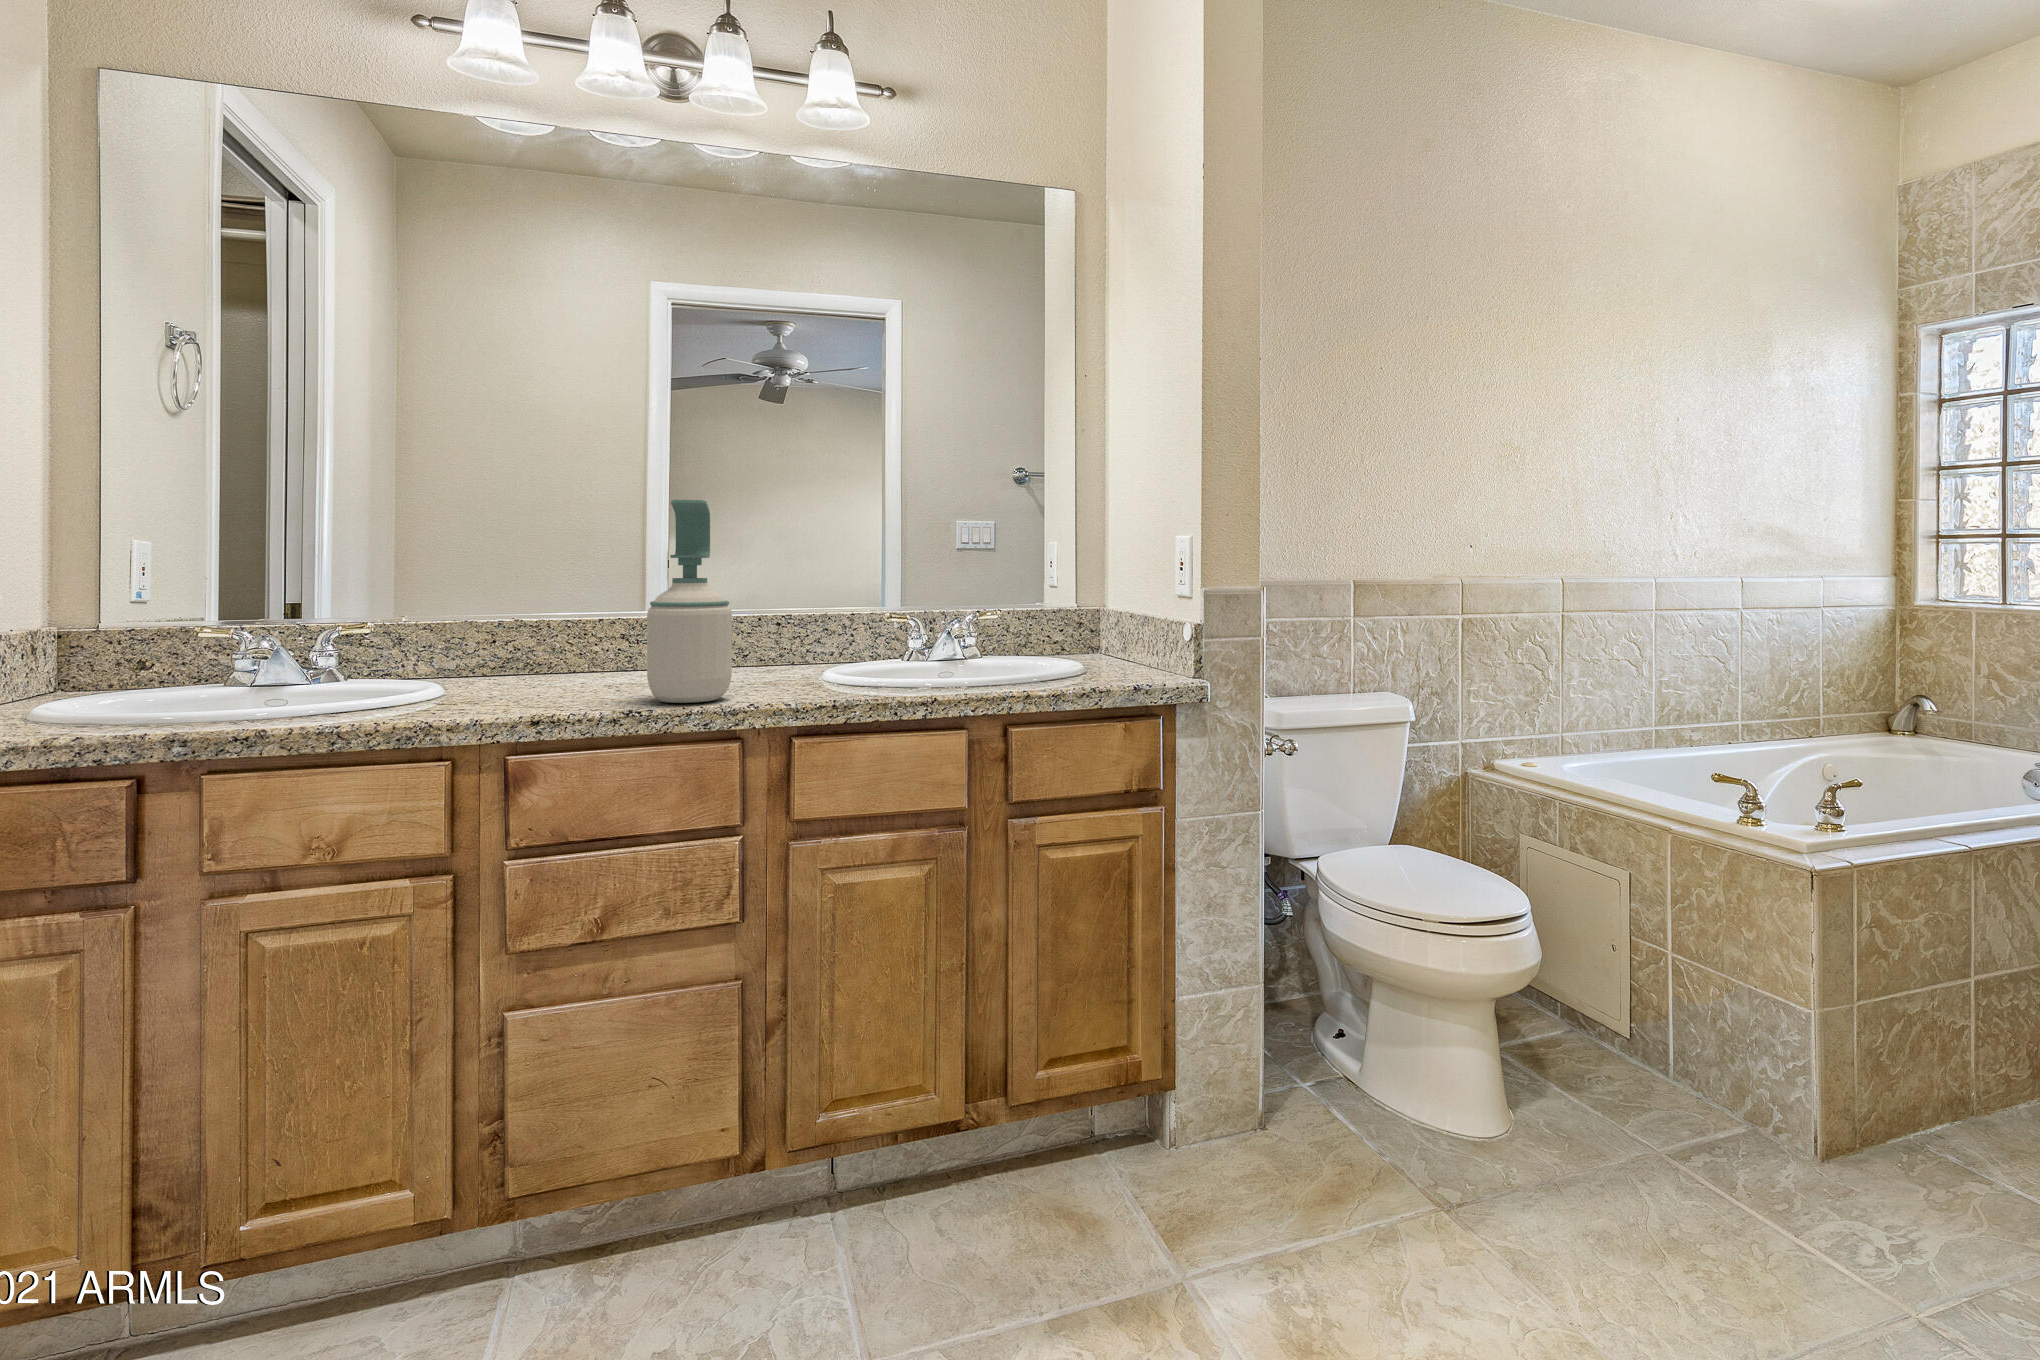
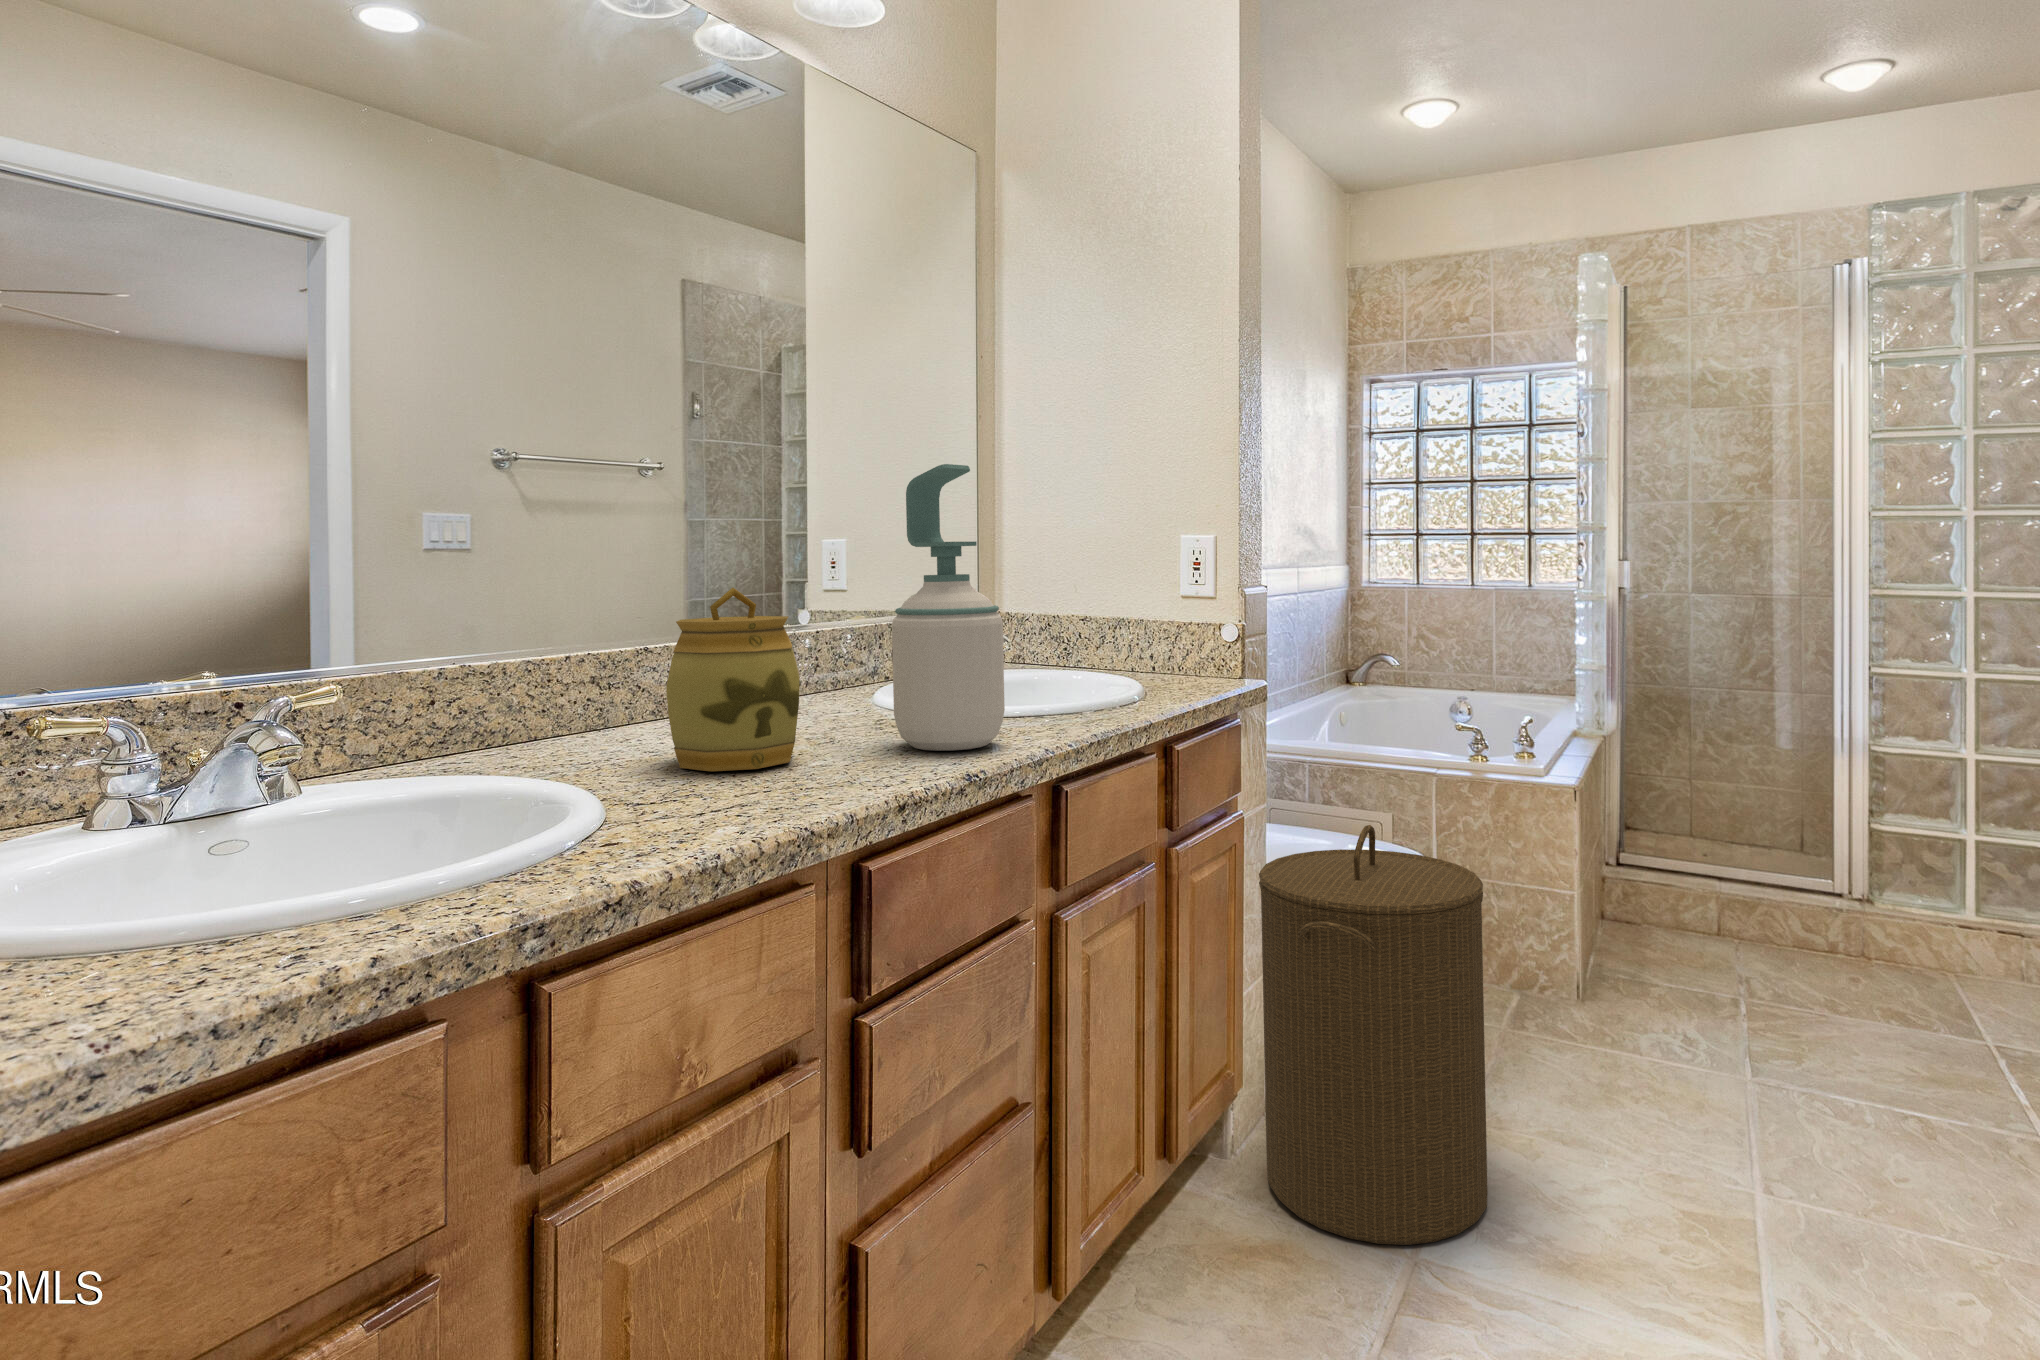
jar: none [512,581,608,697] -> present [666,588,800,771]
laundry hamper: none [1133,844,1382,1268] -> present [1259,825,1488,1245]

